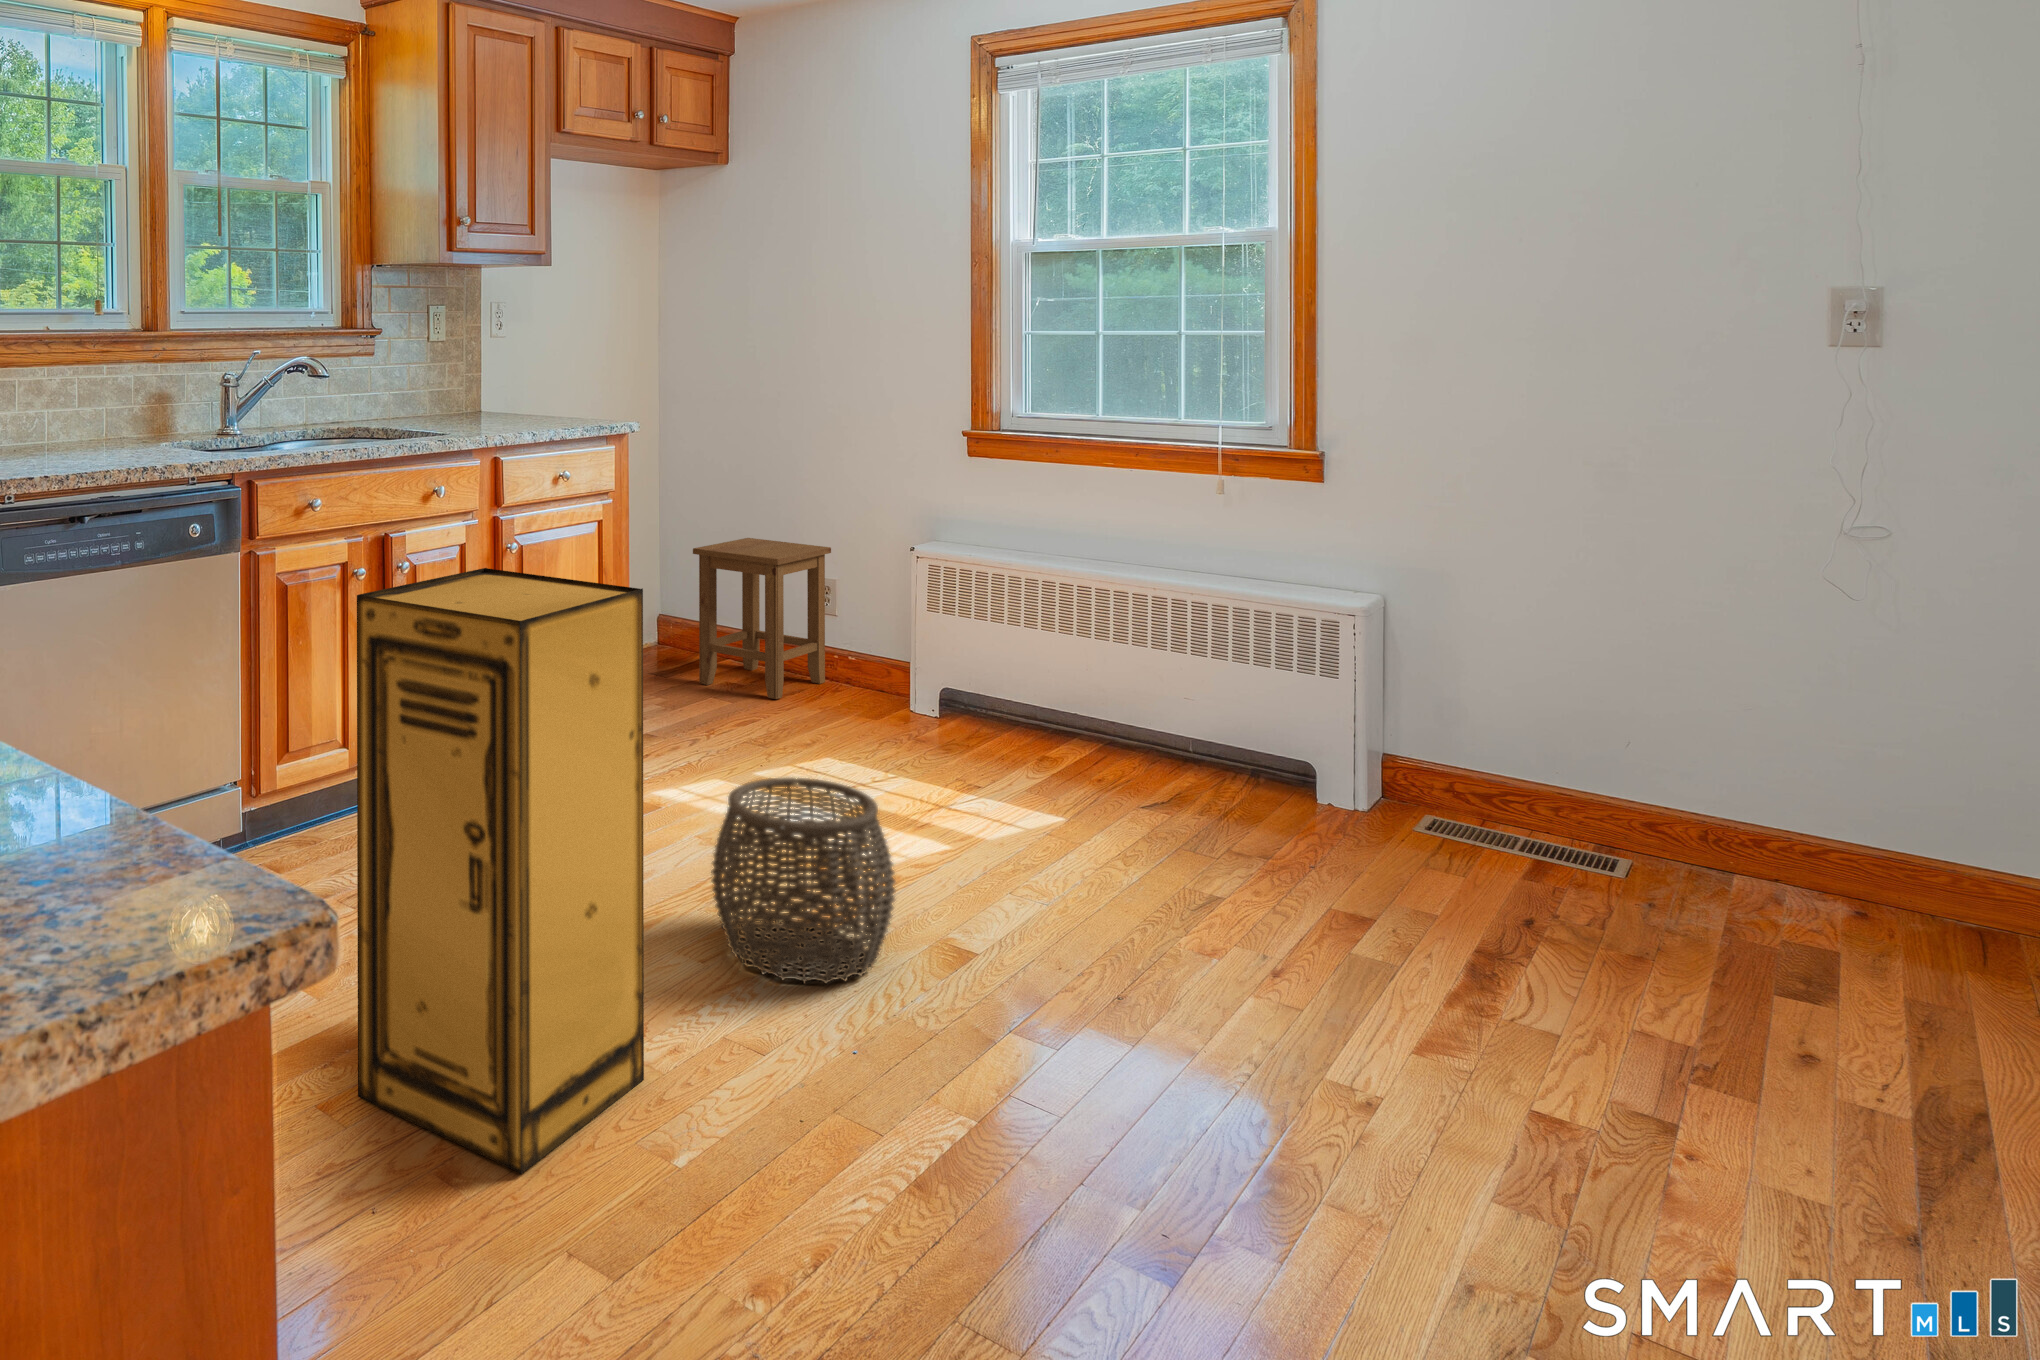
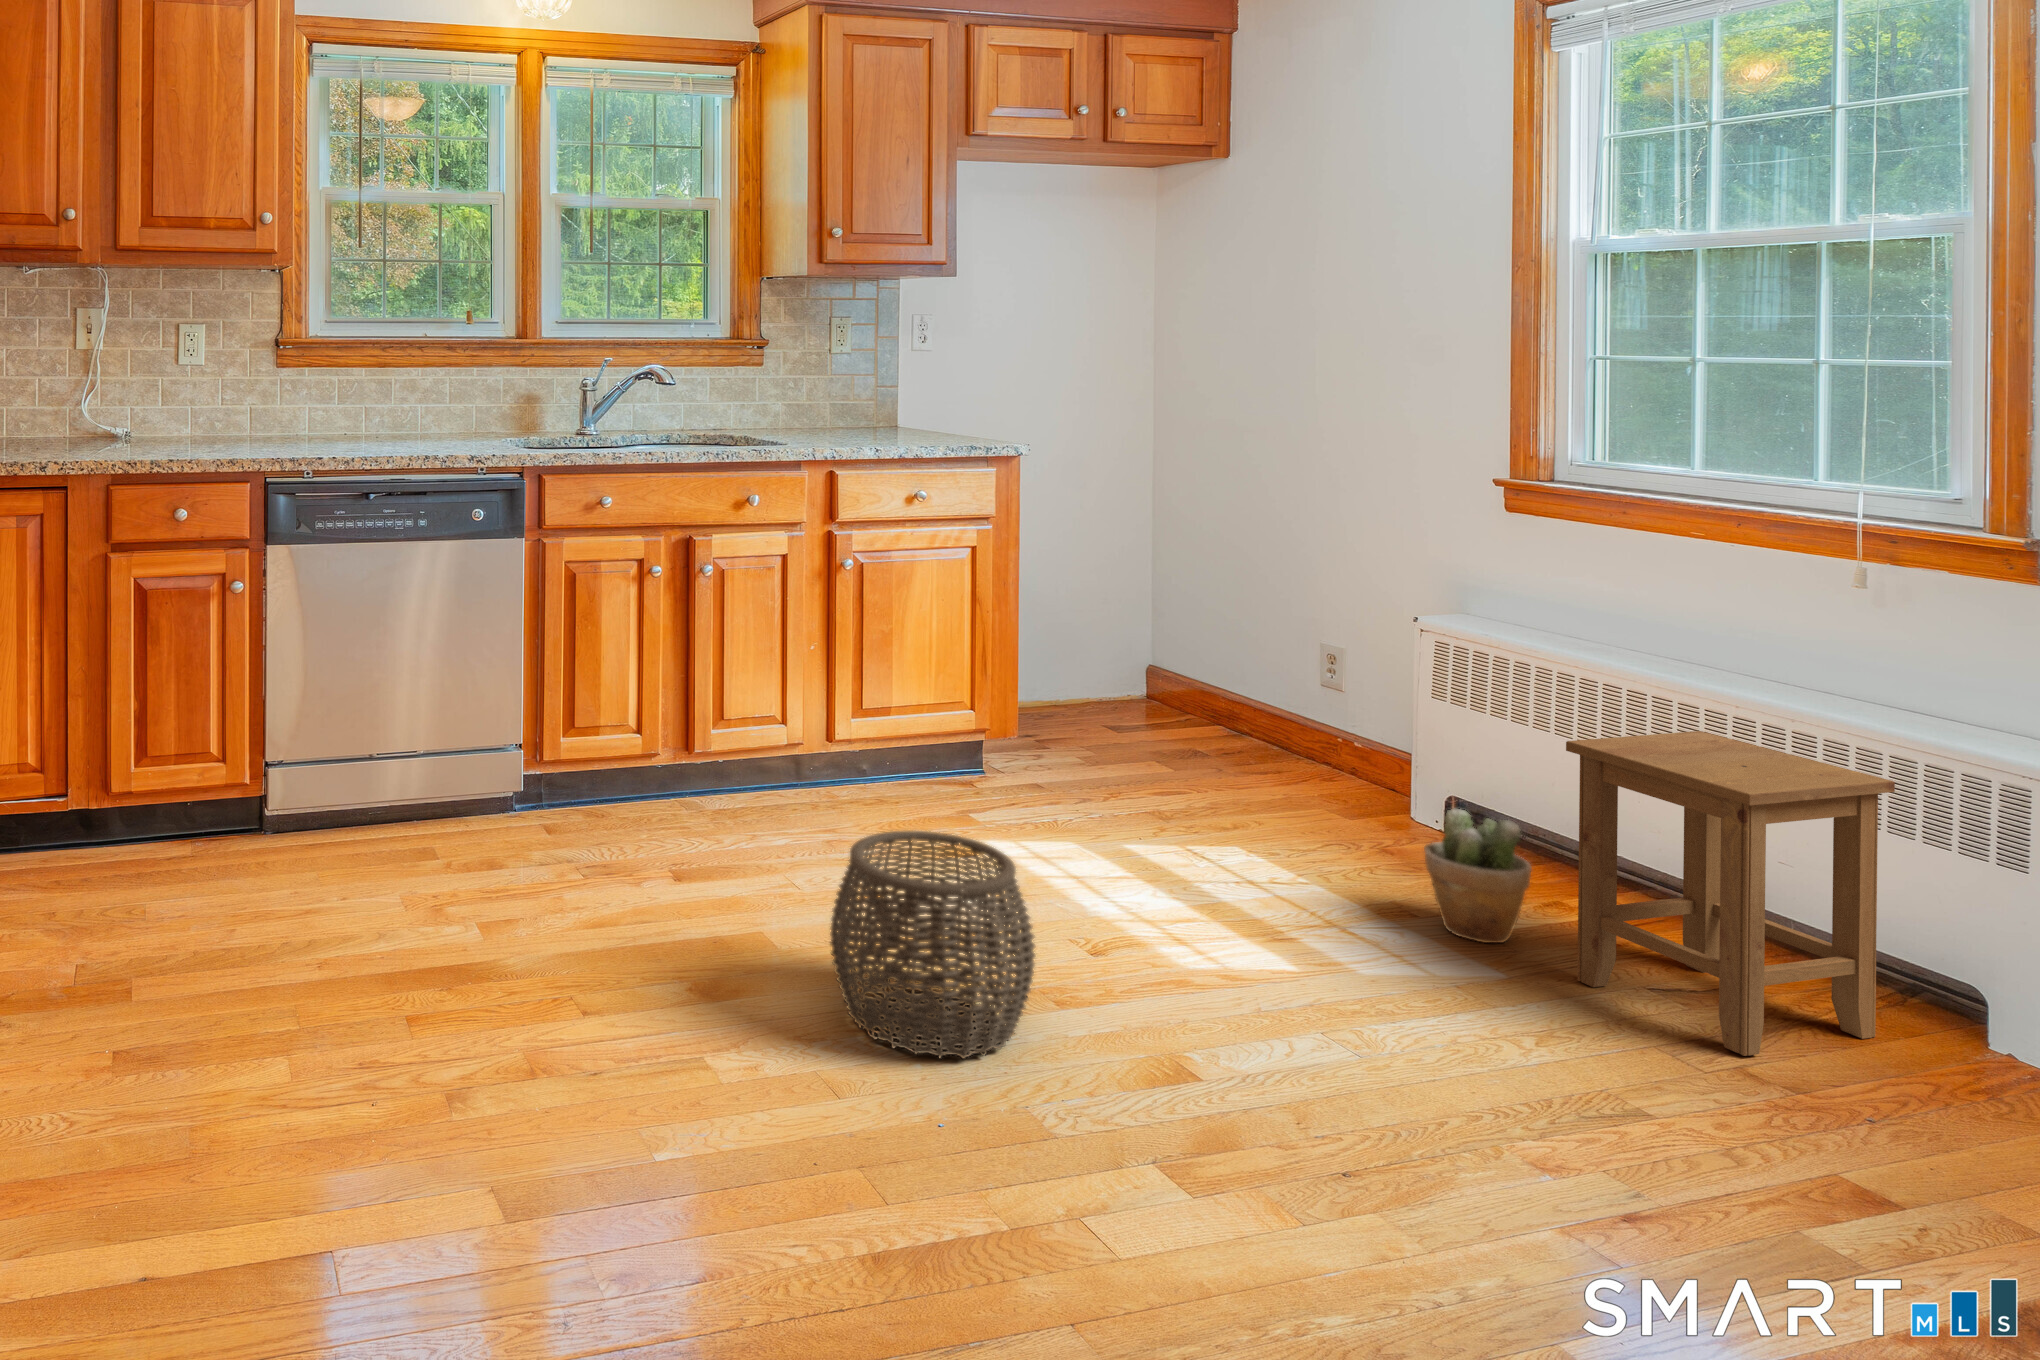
stool: present [693,538,831,699] -> present [1566,731,1895,1056]
storage cabinet: present [357,568,644,1174] -> none [400,567,644,1111]
potted plant: none [1000,689,1074,789] -> present [1424,809,1532,943]

